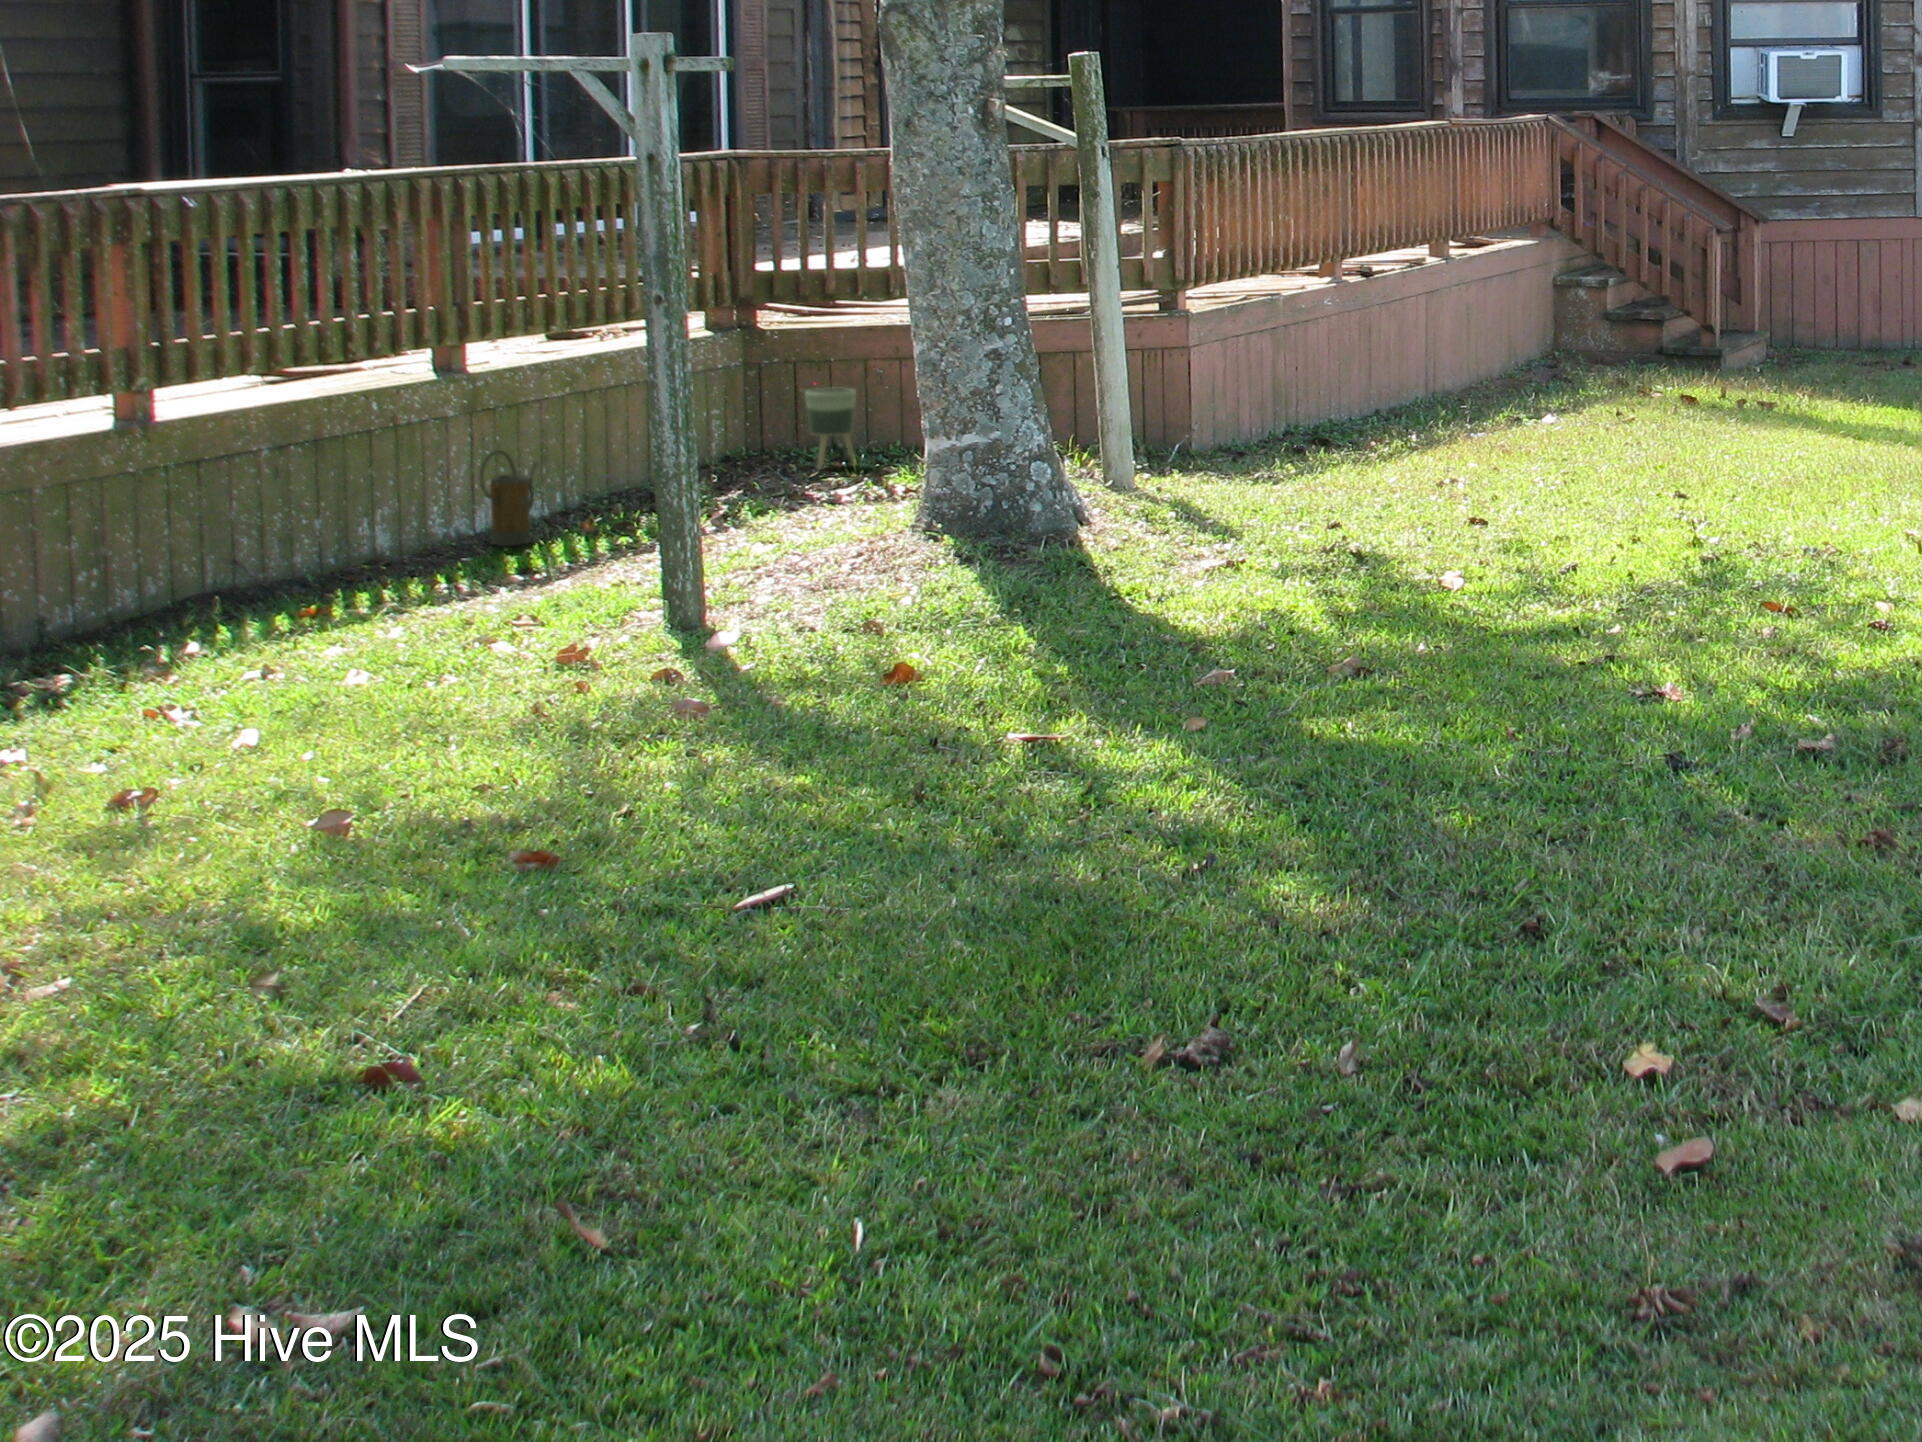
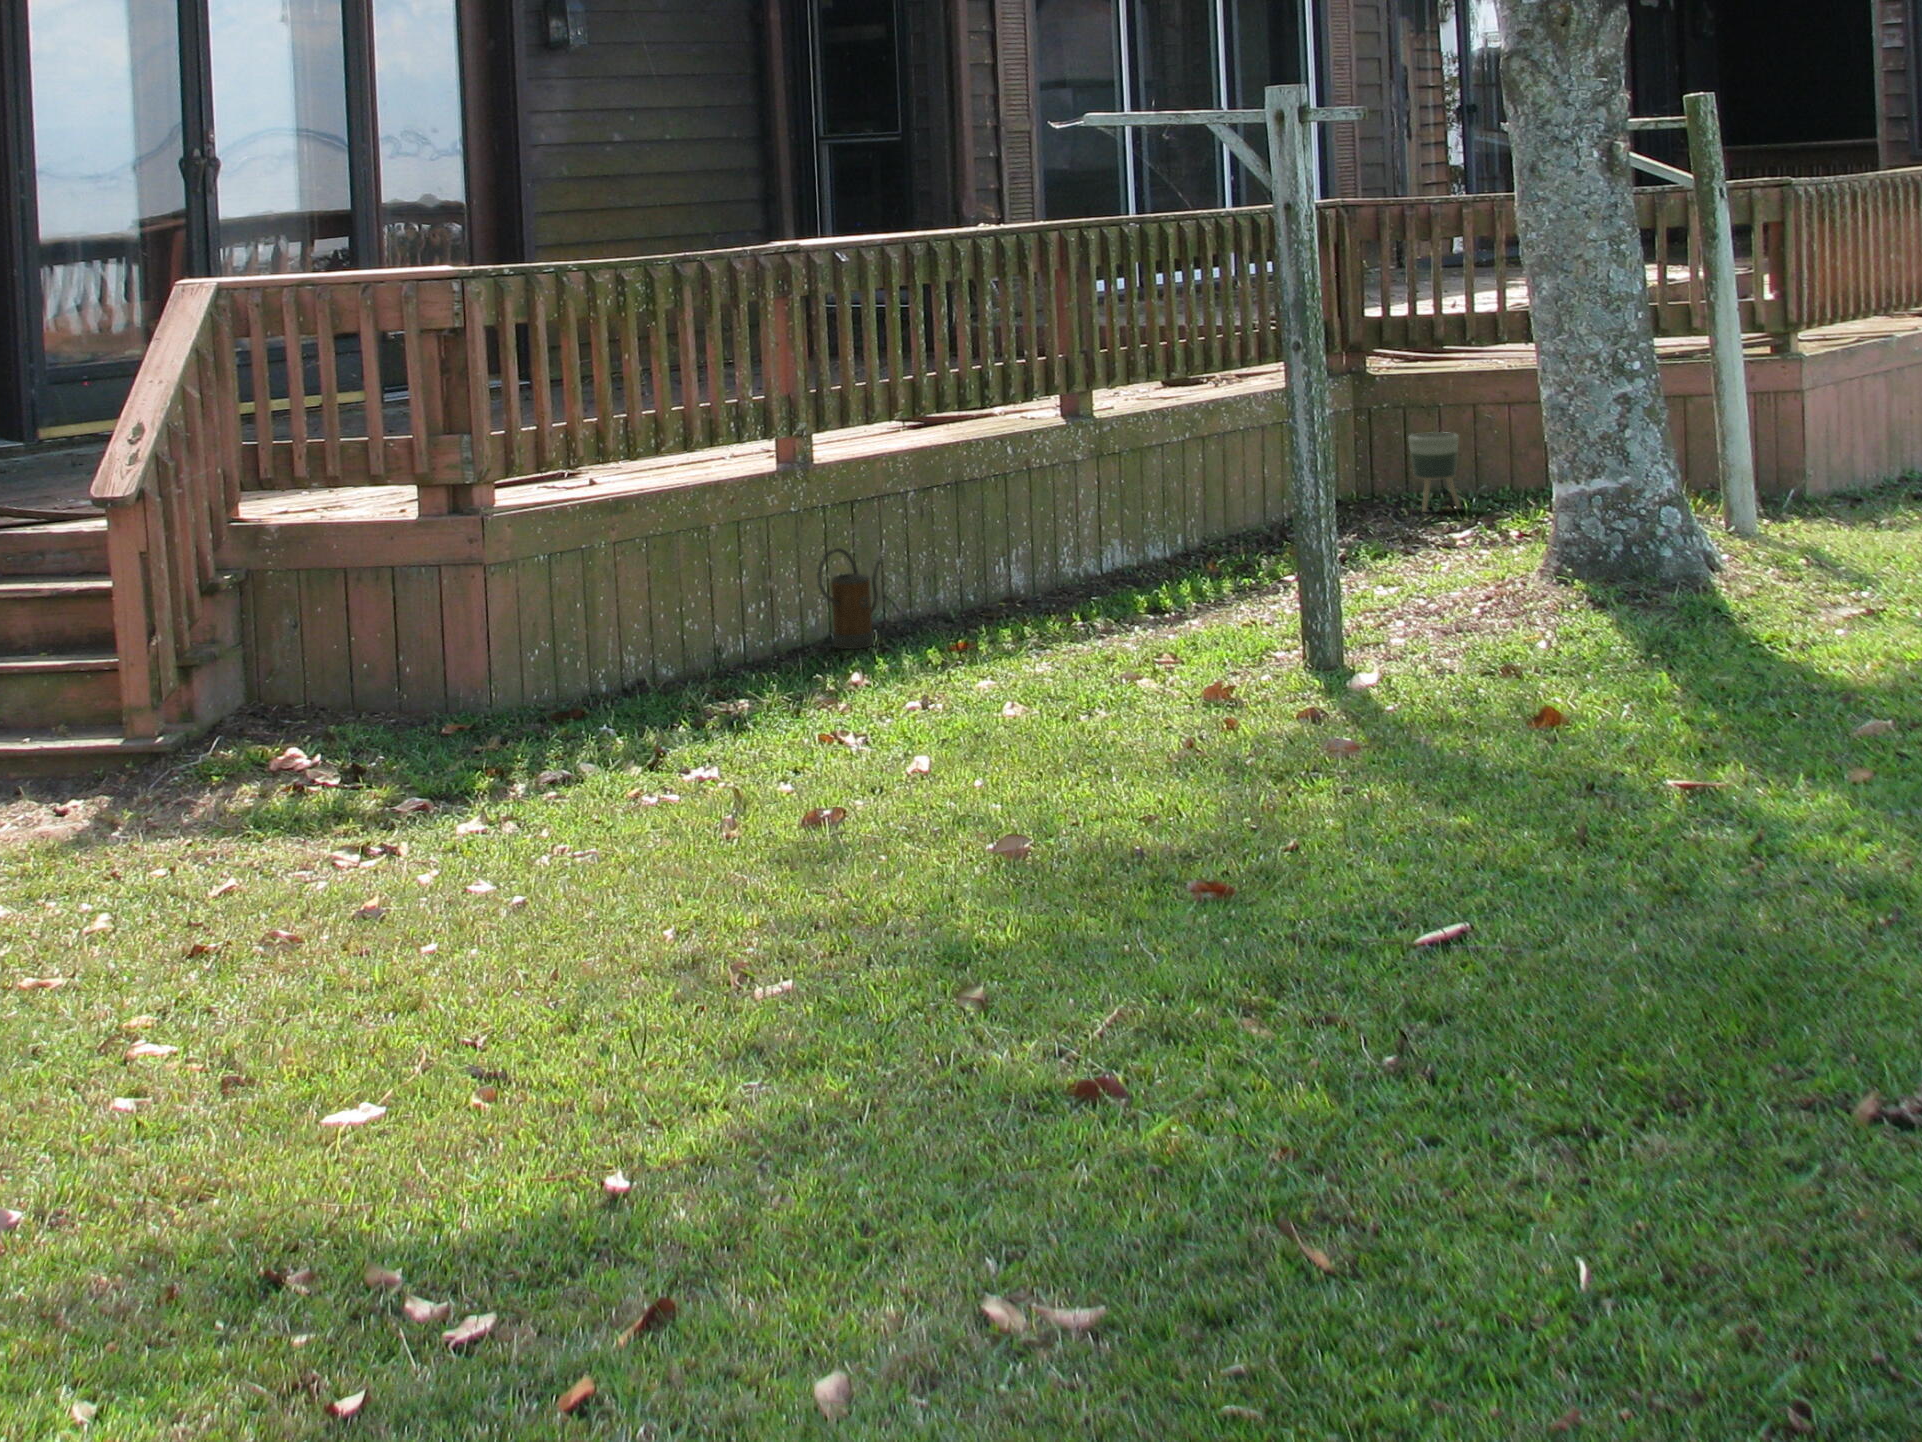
watering can: present [479,450,537,546] -> present [817,548,881,649]

